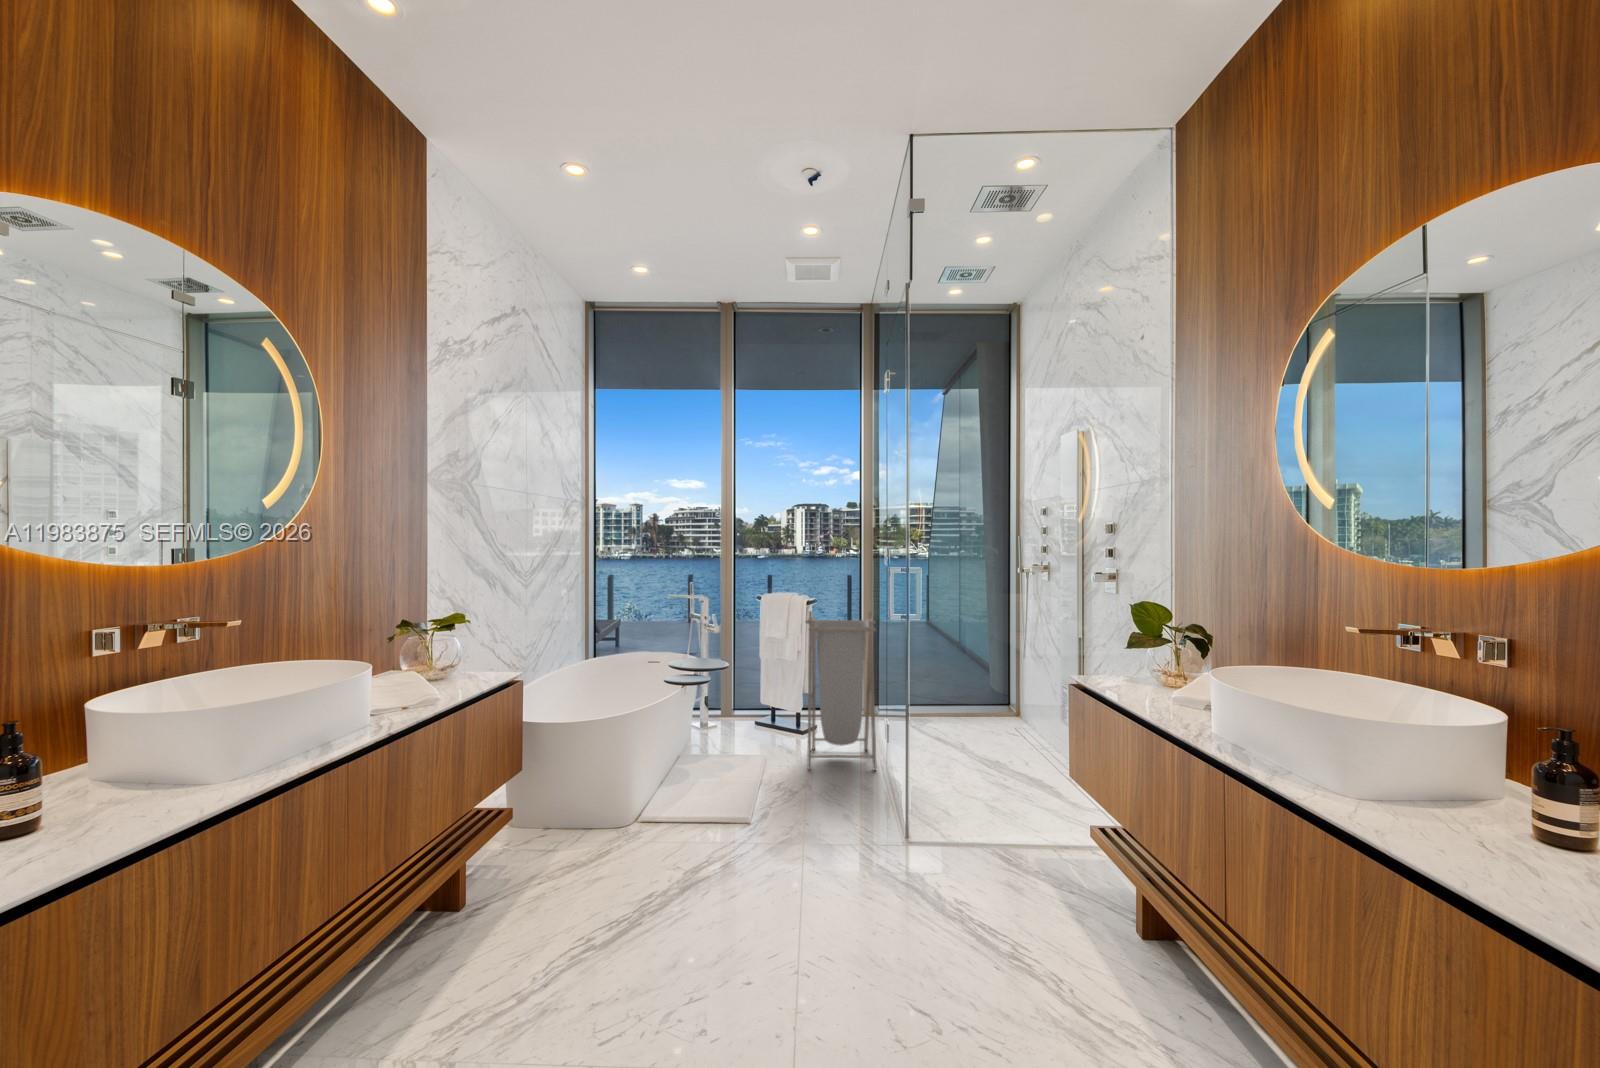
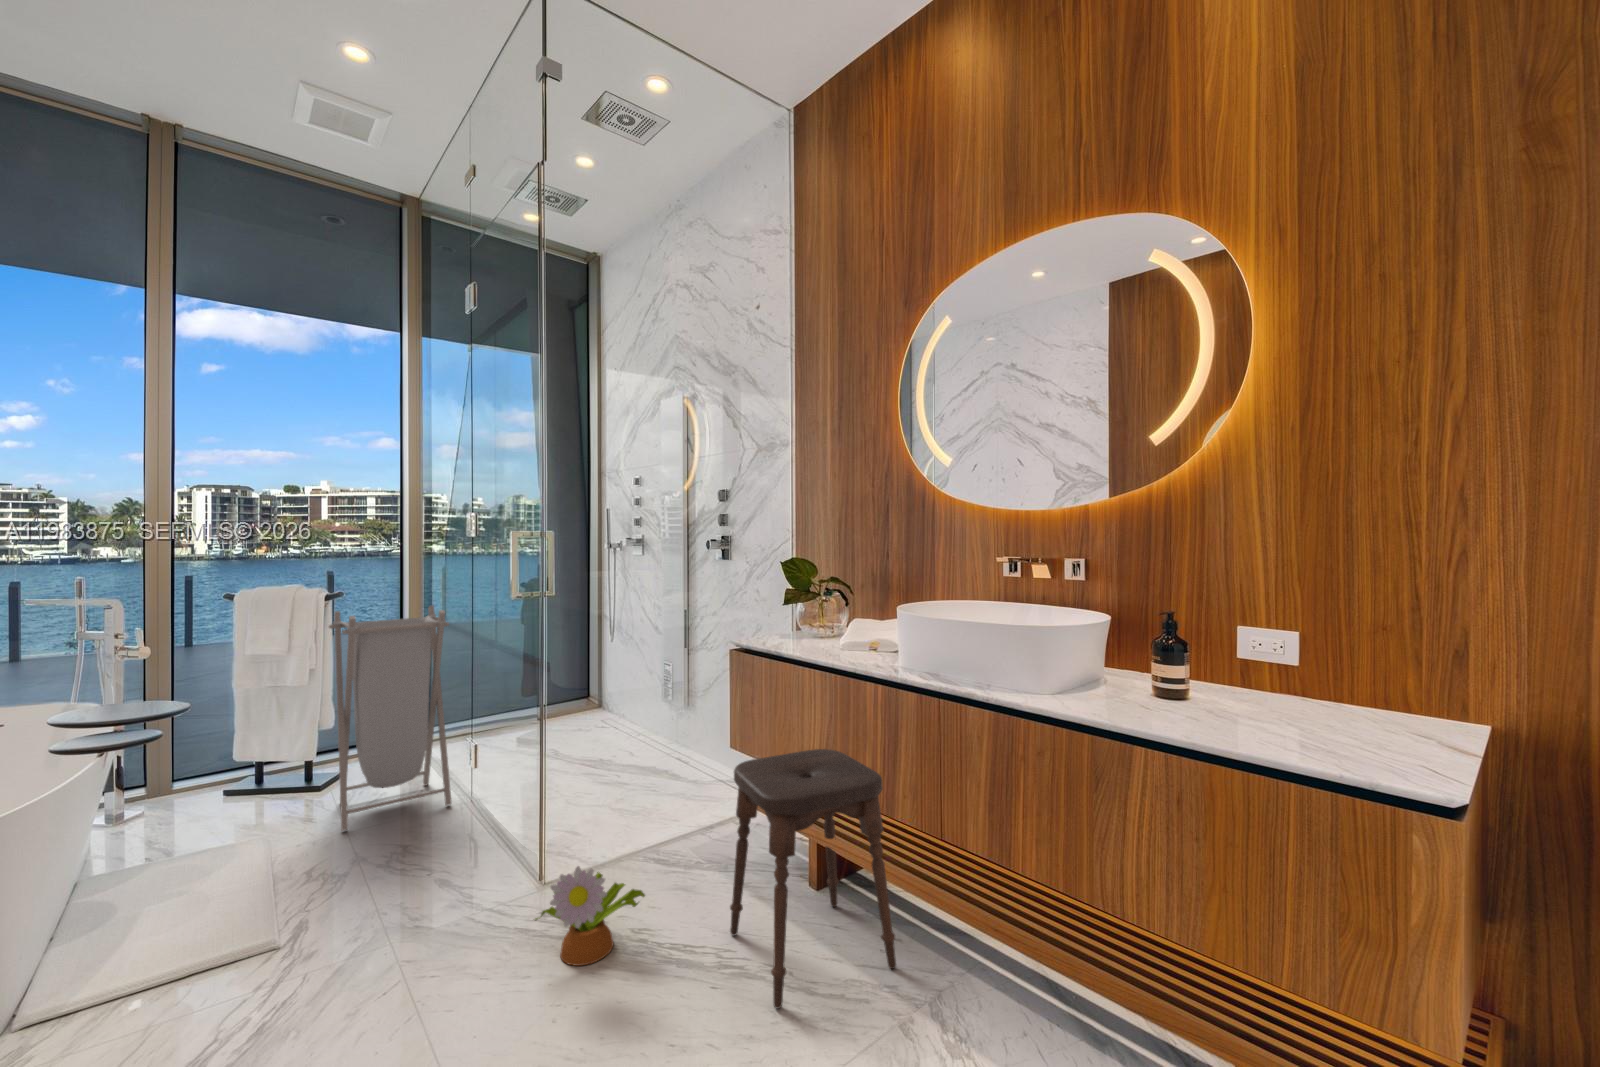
stool: none [1031,795,1164,1022] -> present [730,749,896,1008]
decorative plant: none [886,837,967,911] -> present [535,866,645,966]

